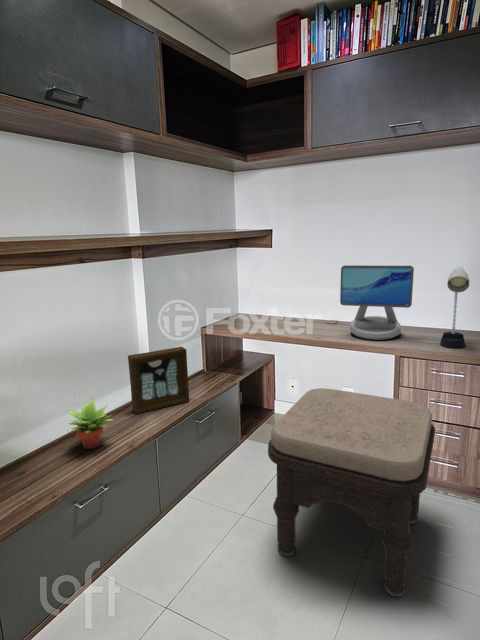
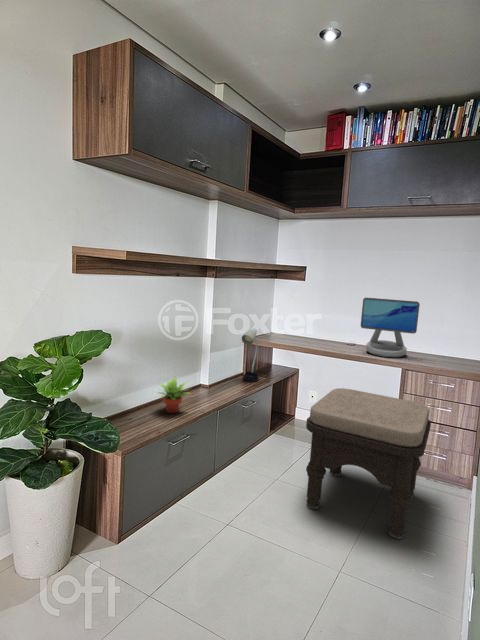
desk lamp: present [440,266,469,348] -> present [242,328,258,382]
picture frame: present [128,347,189,414] -> none [195,348,240,396]

